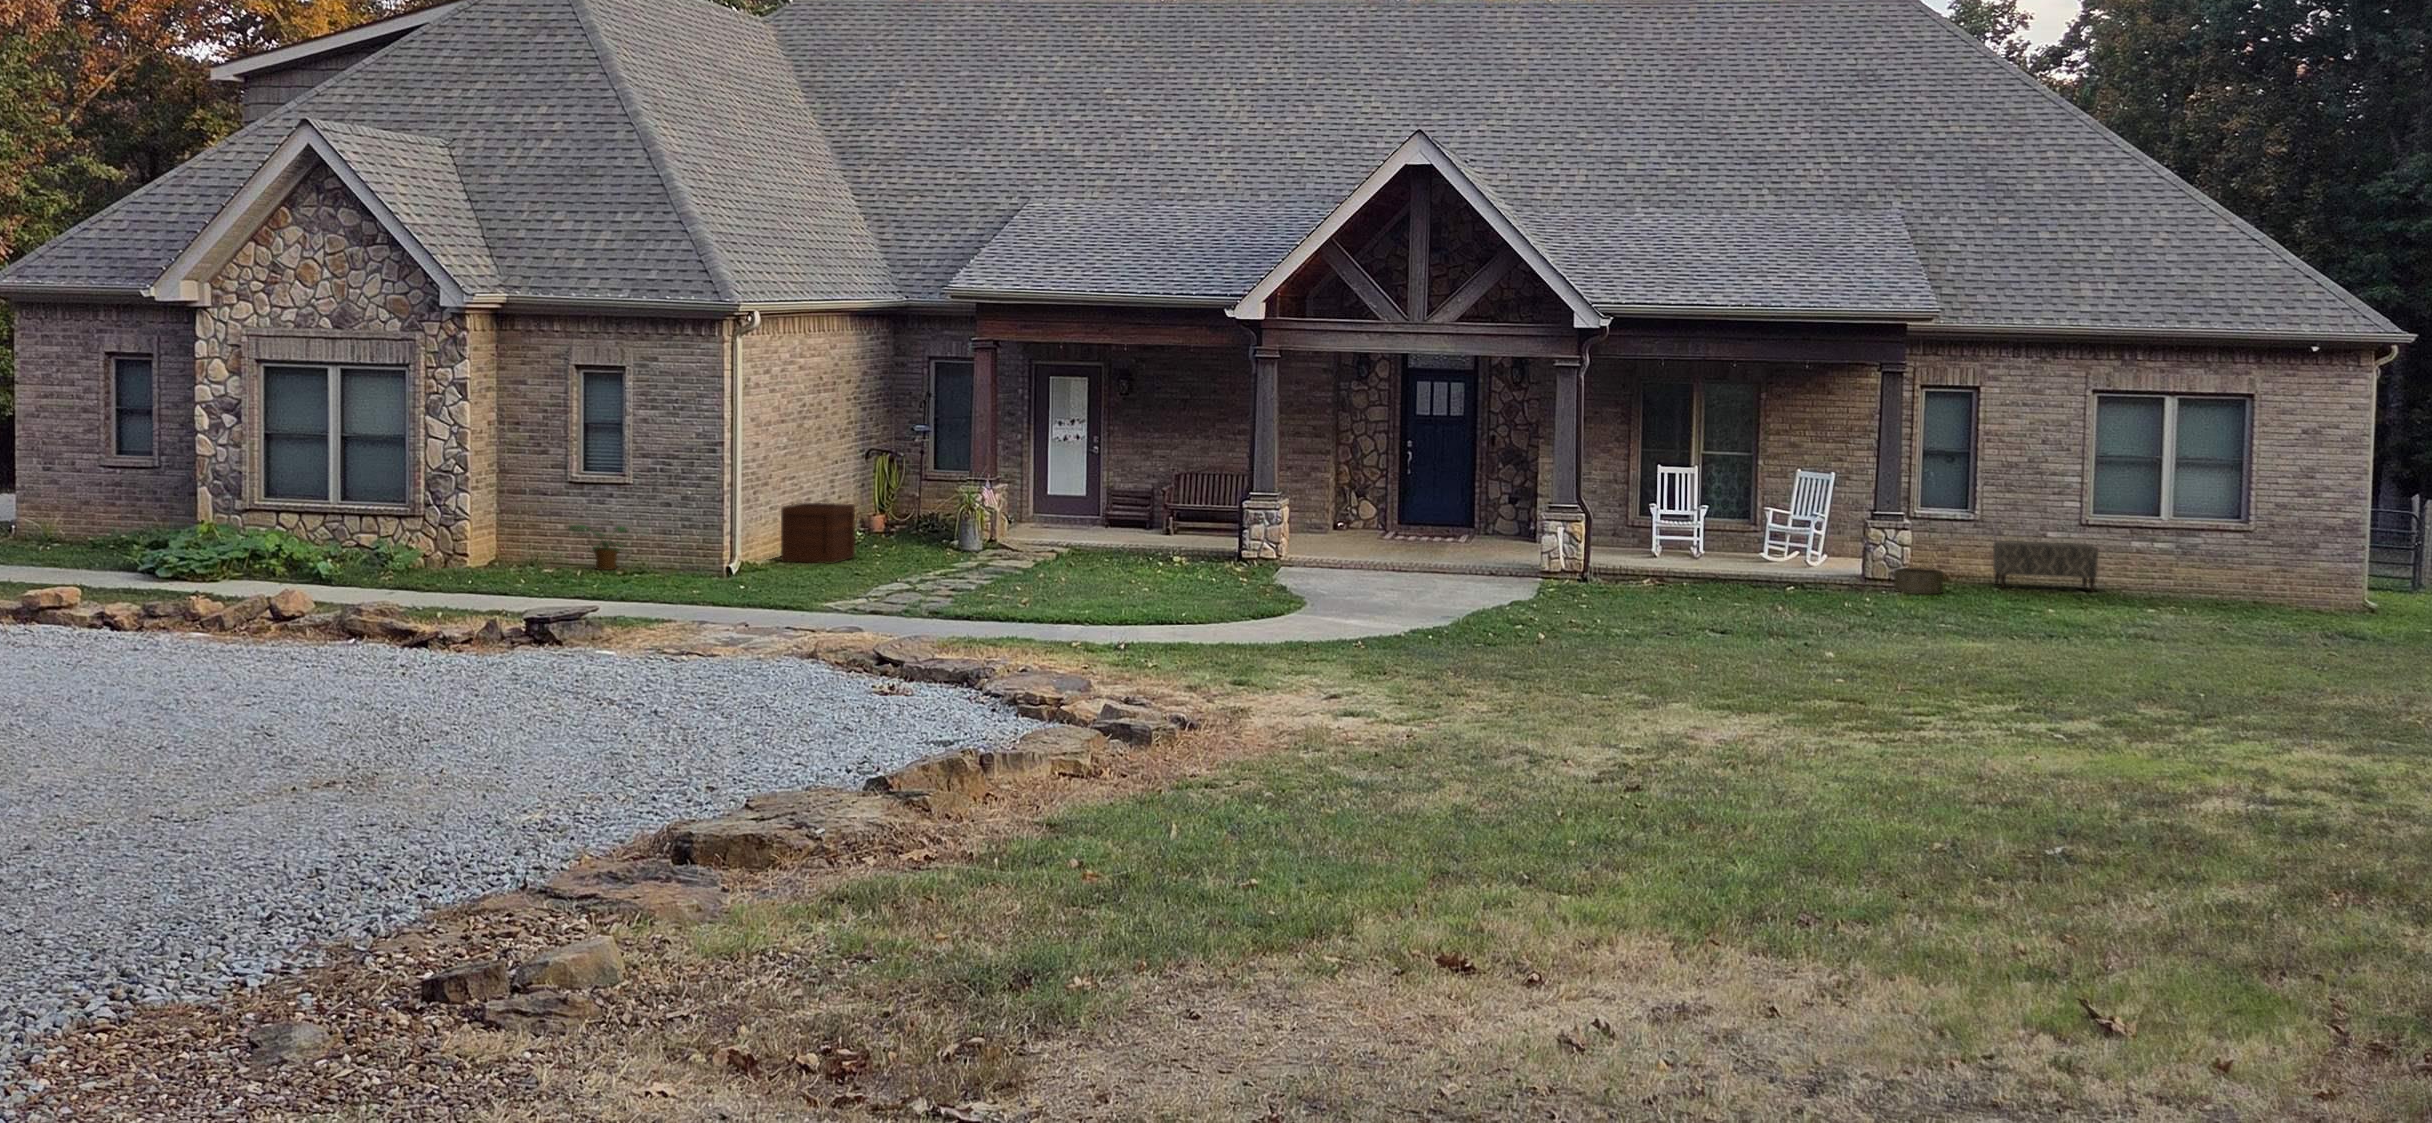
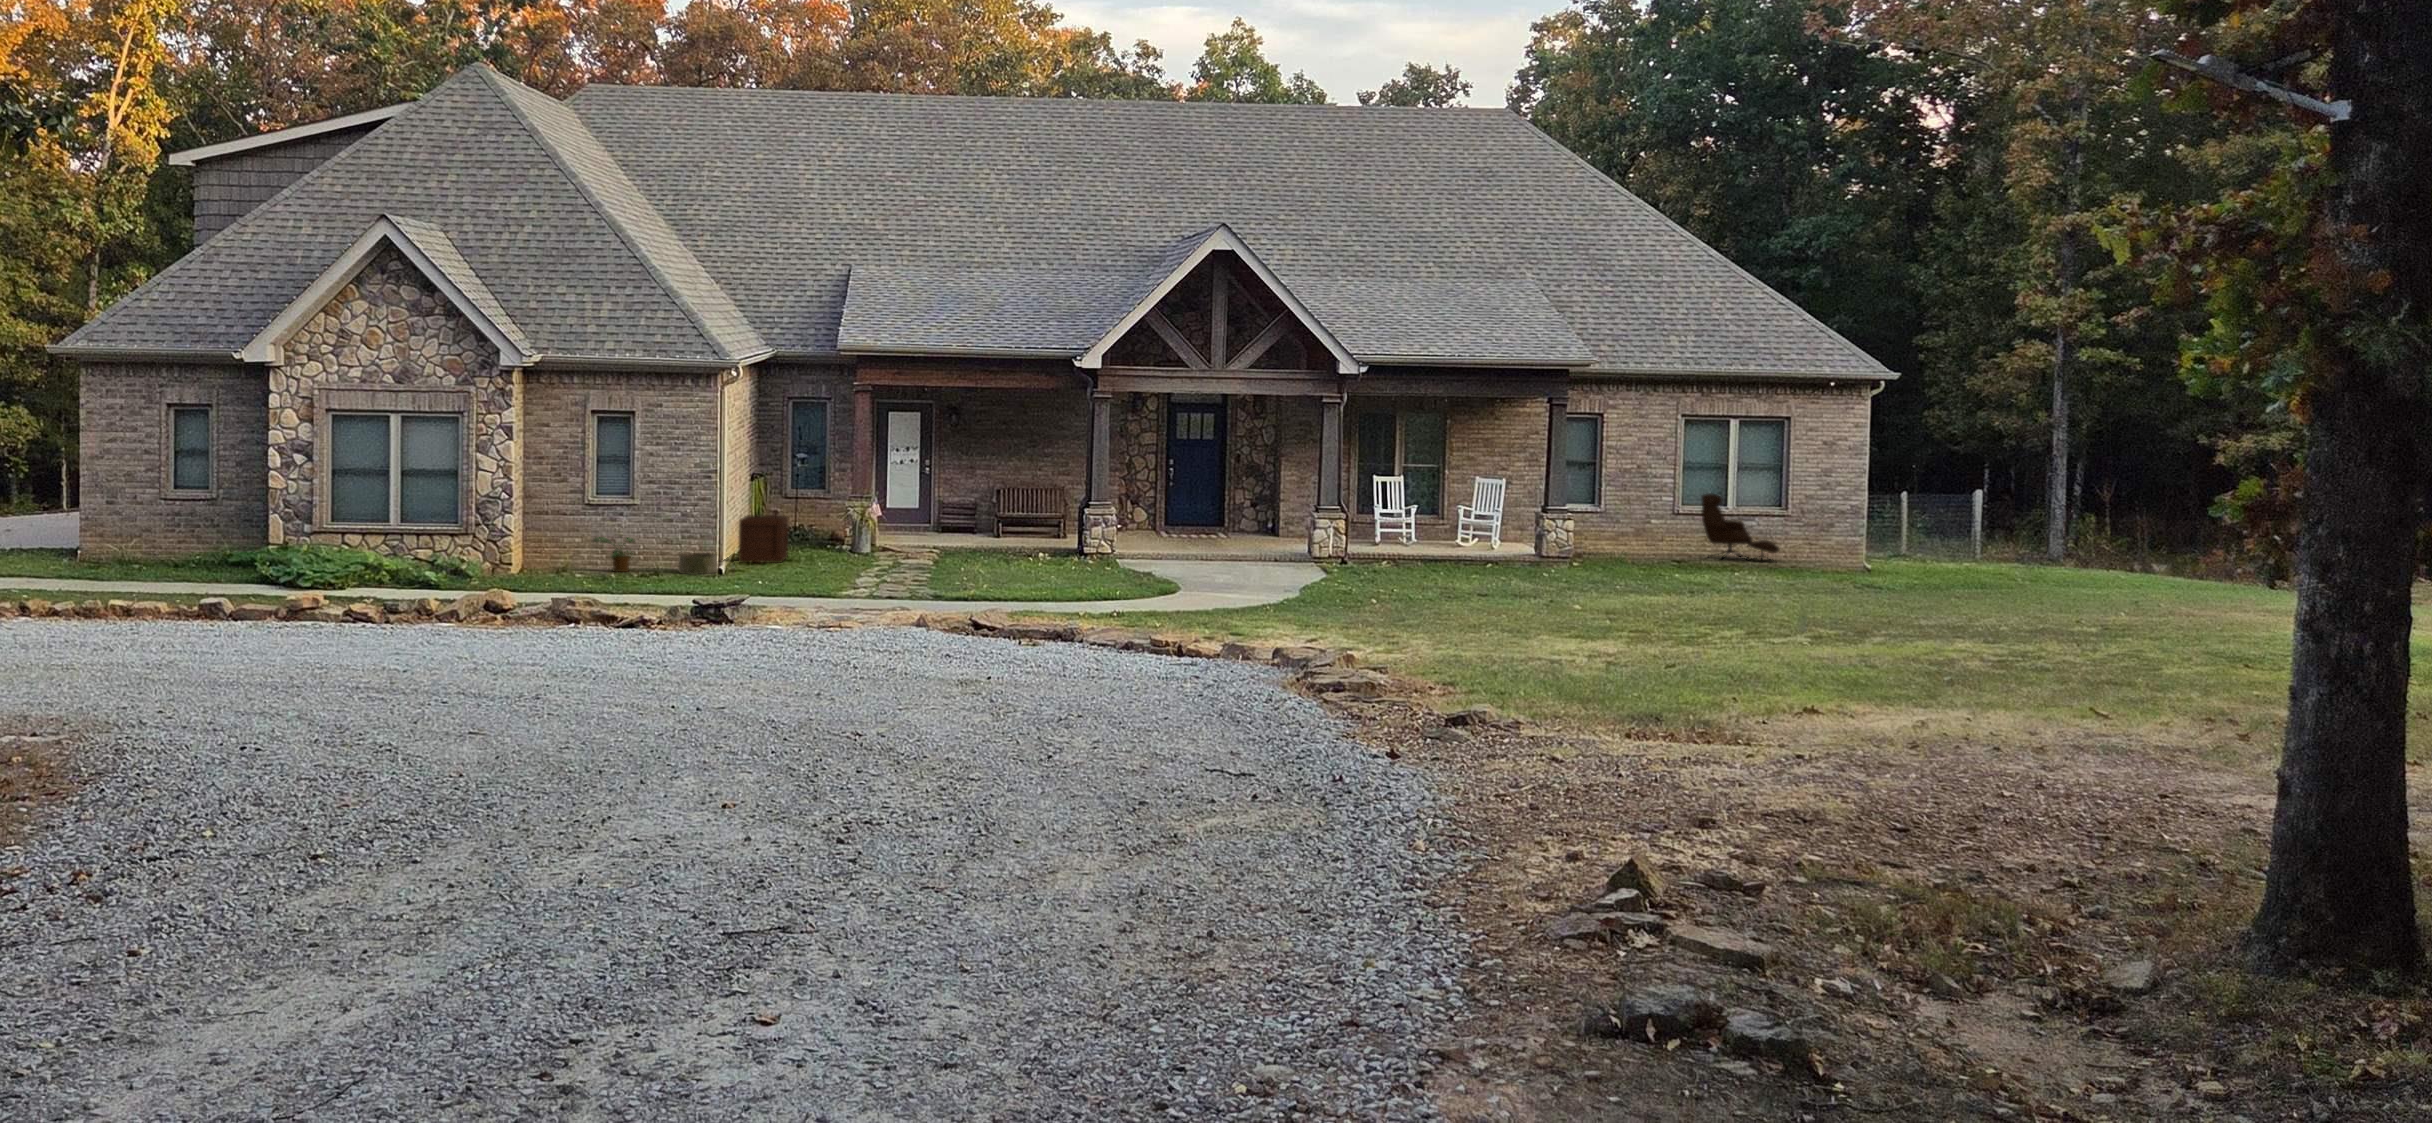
lounge chair: none [2118,501,2230,600] -> present [1702,493,1779,561]
bench: present [1993,541,2098,591] -> none [1615,524,1691,559]
basket: present [1894,566,1943,594] -> present [679,551,717,574]

